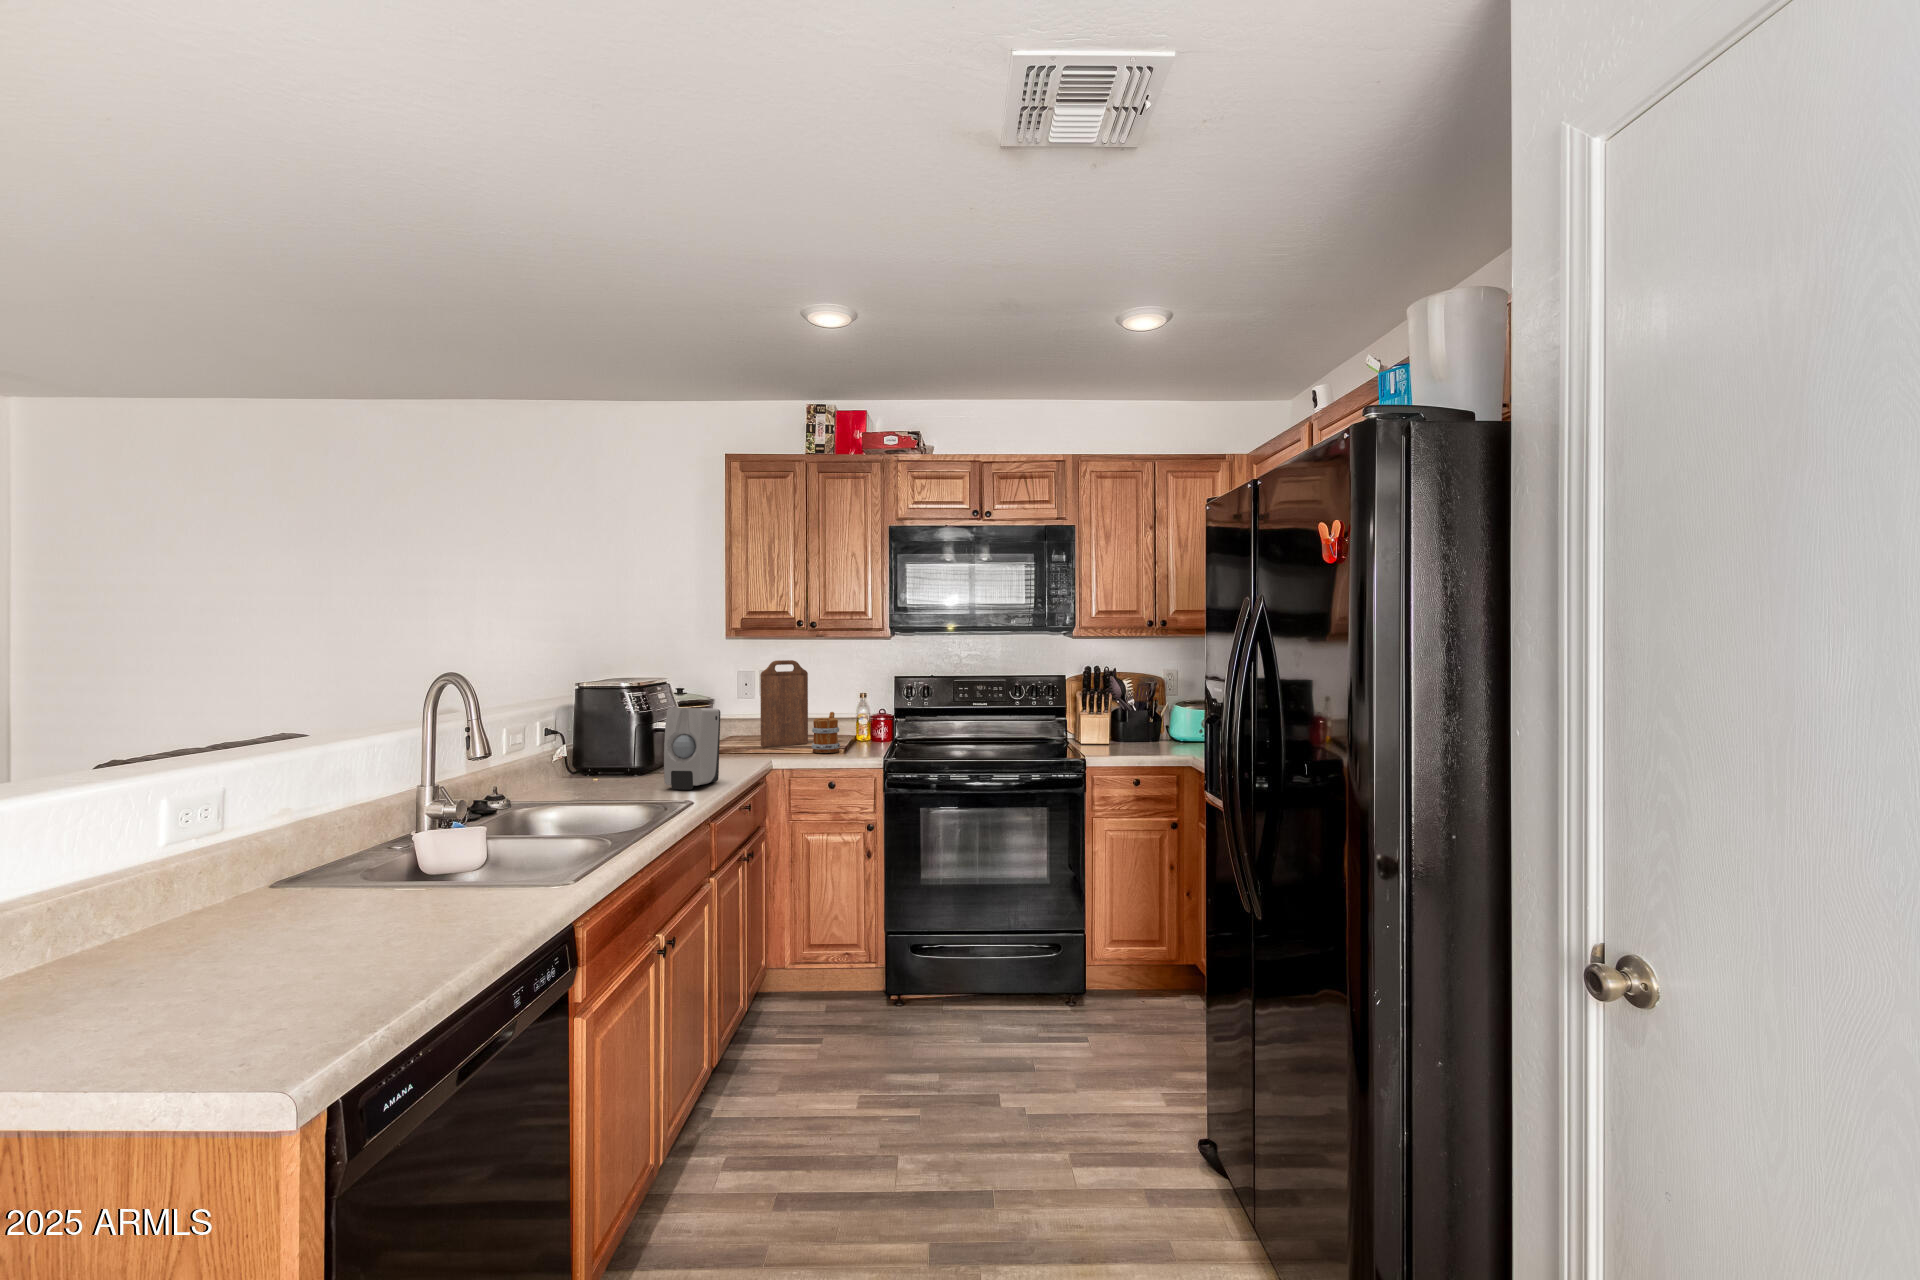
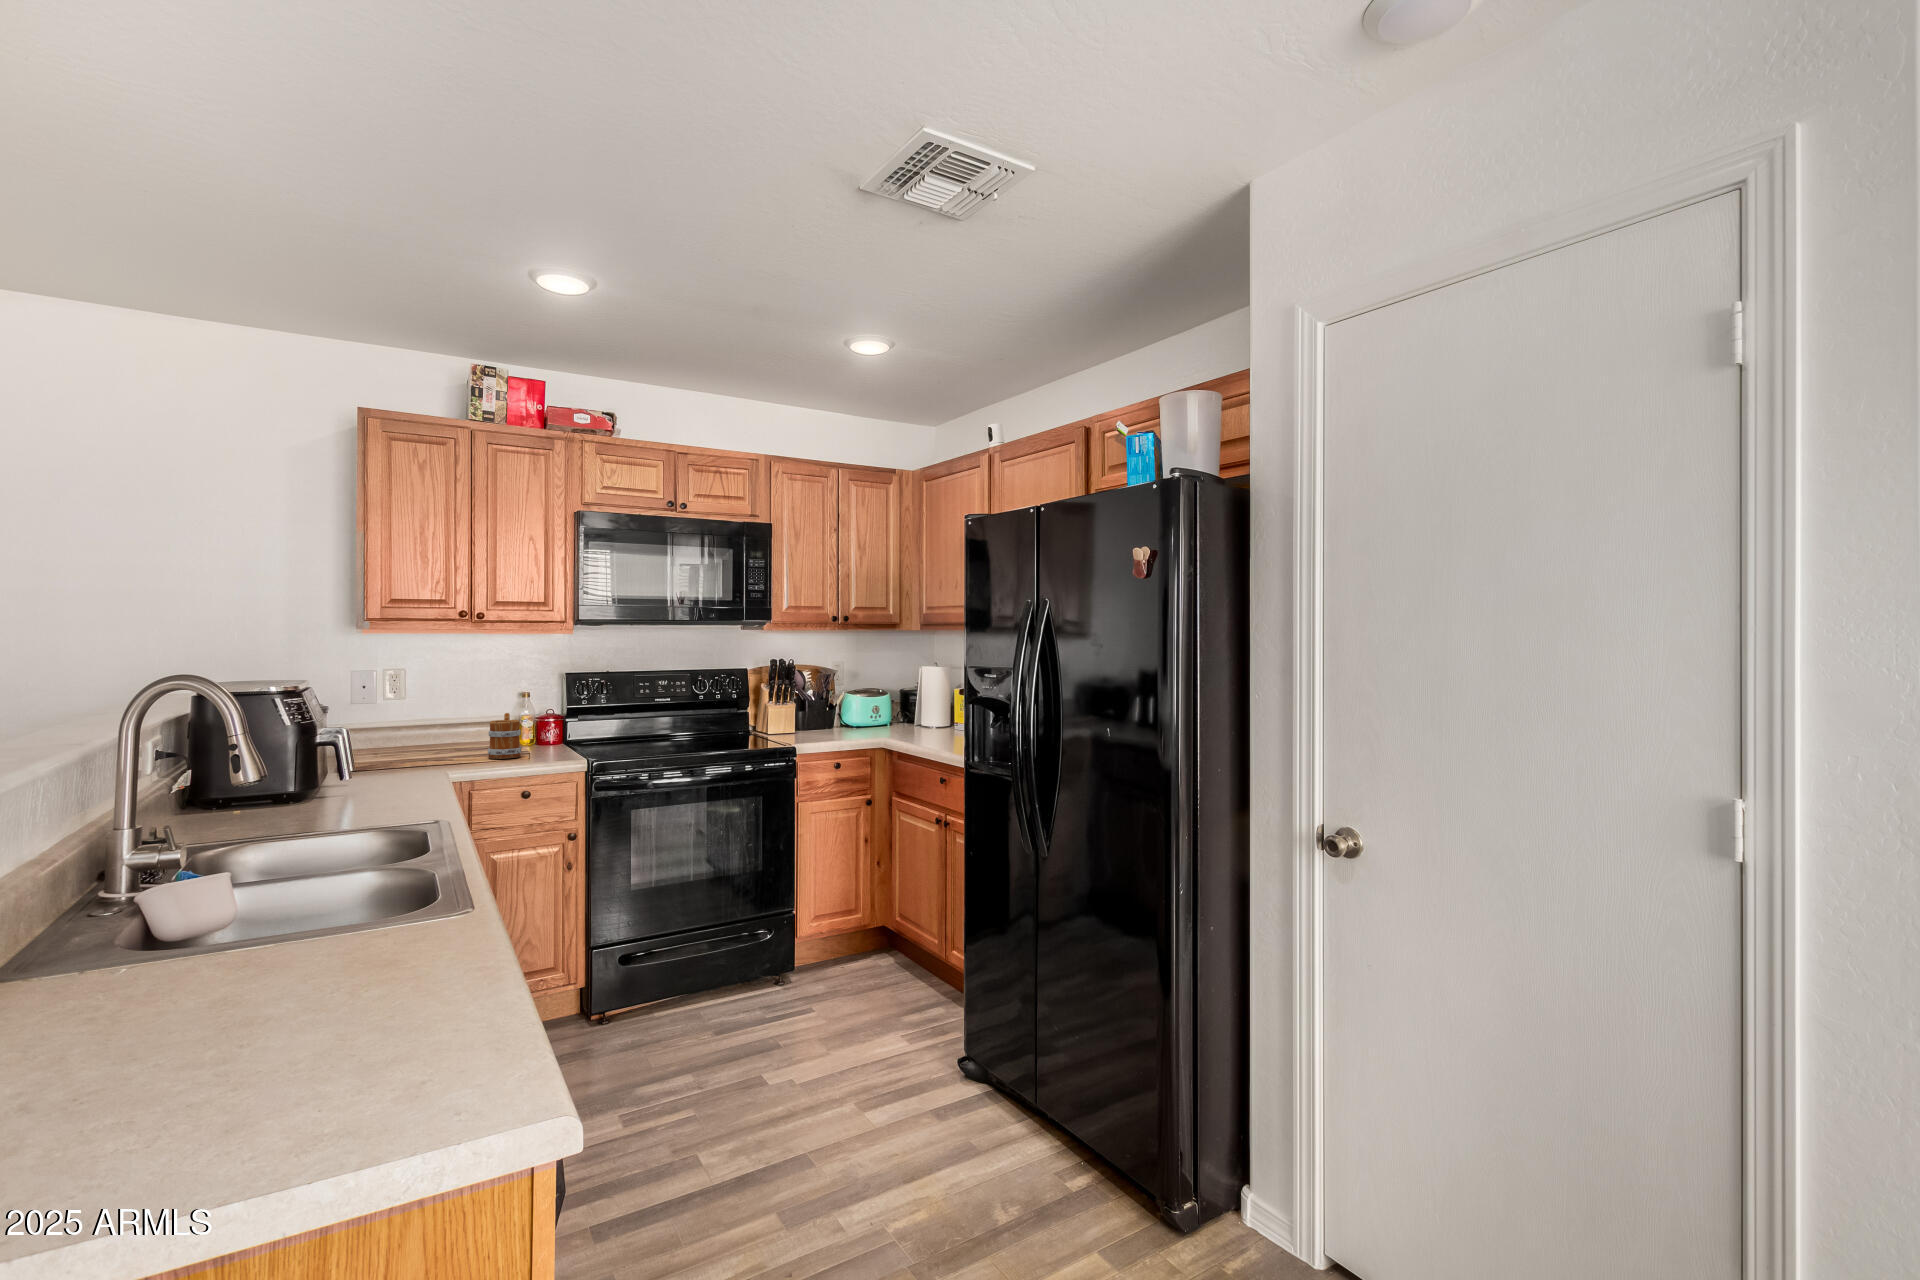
cutting board: present [760,660,808,747] -> none [413,656,468,756]
soap dispenser: present [664,708,720,790] -> none [369,710,427,805]

